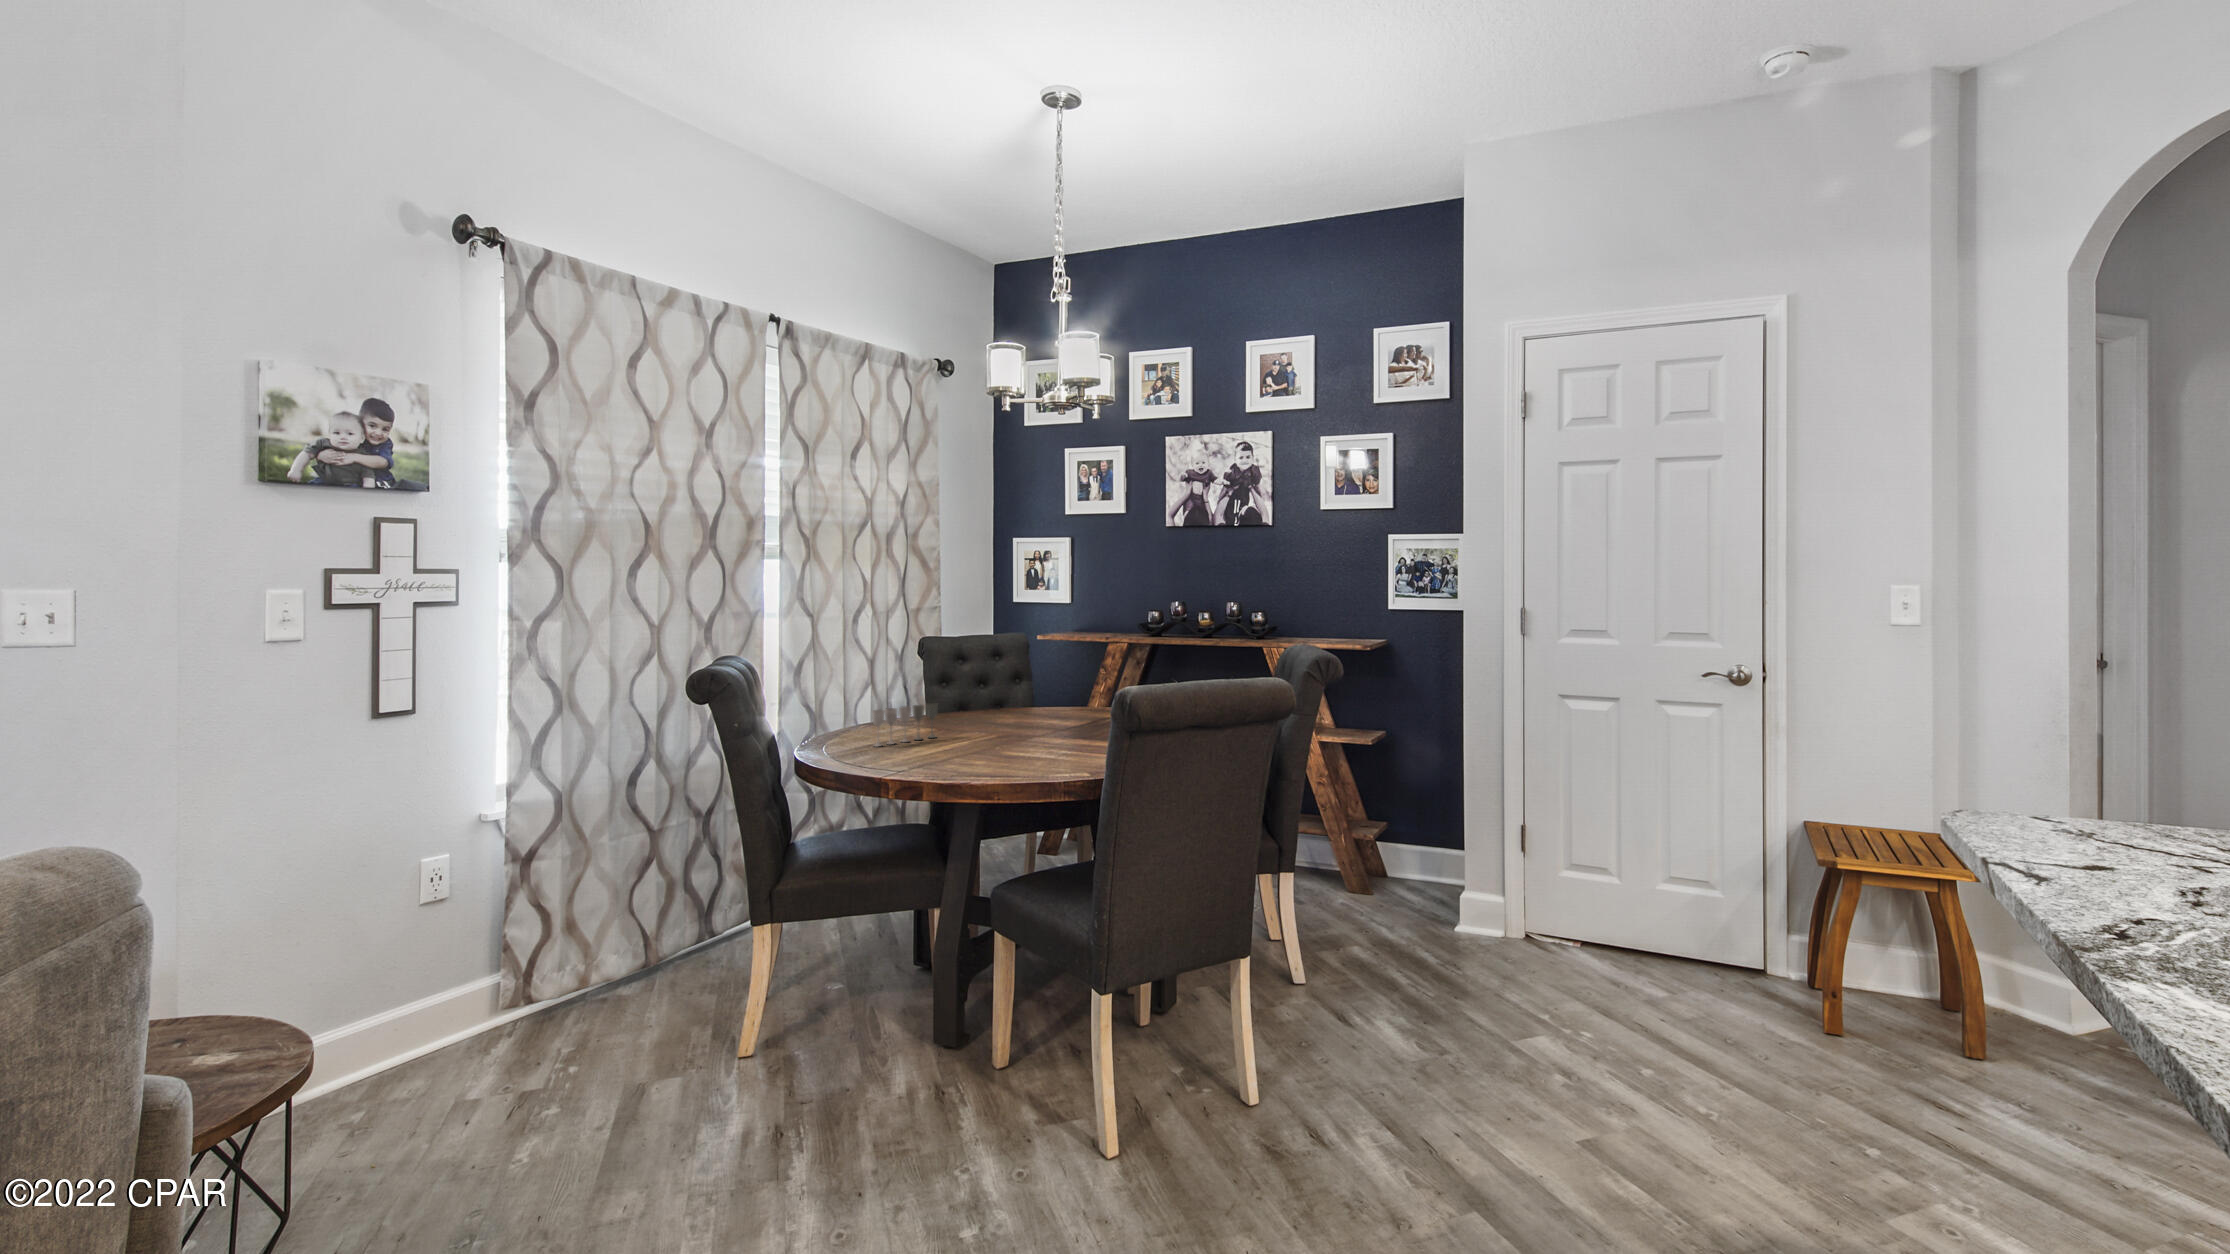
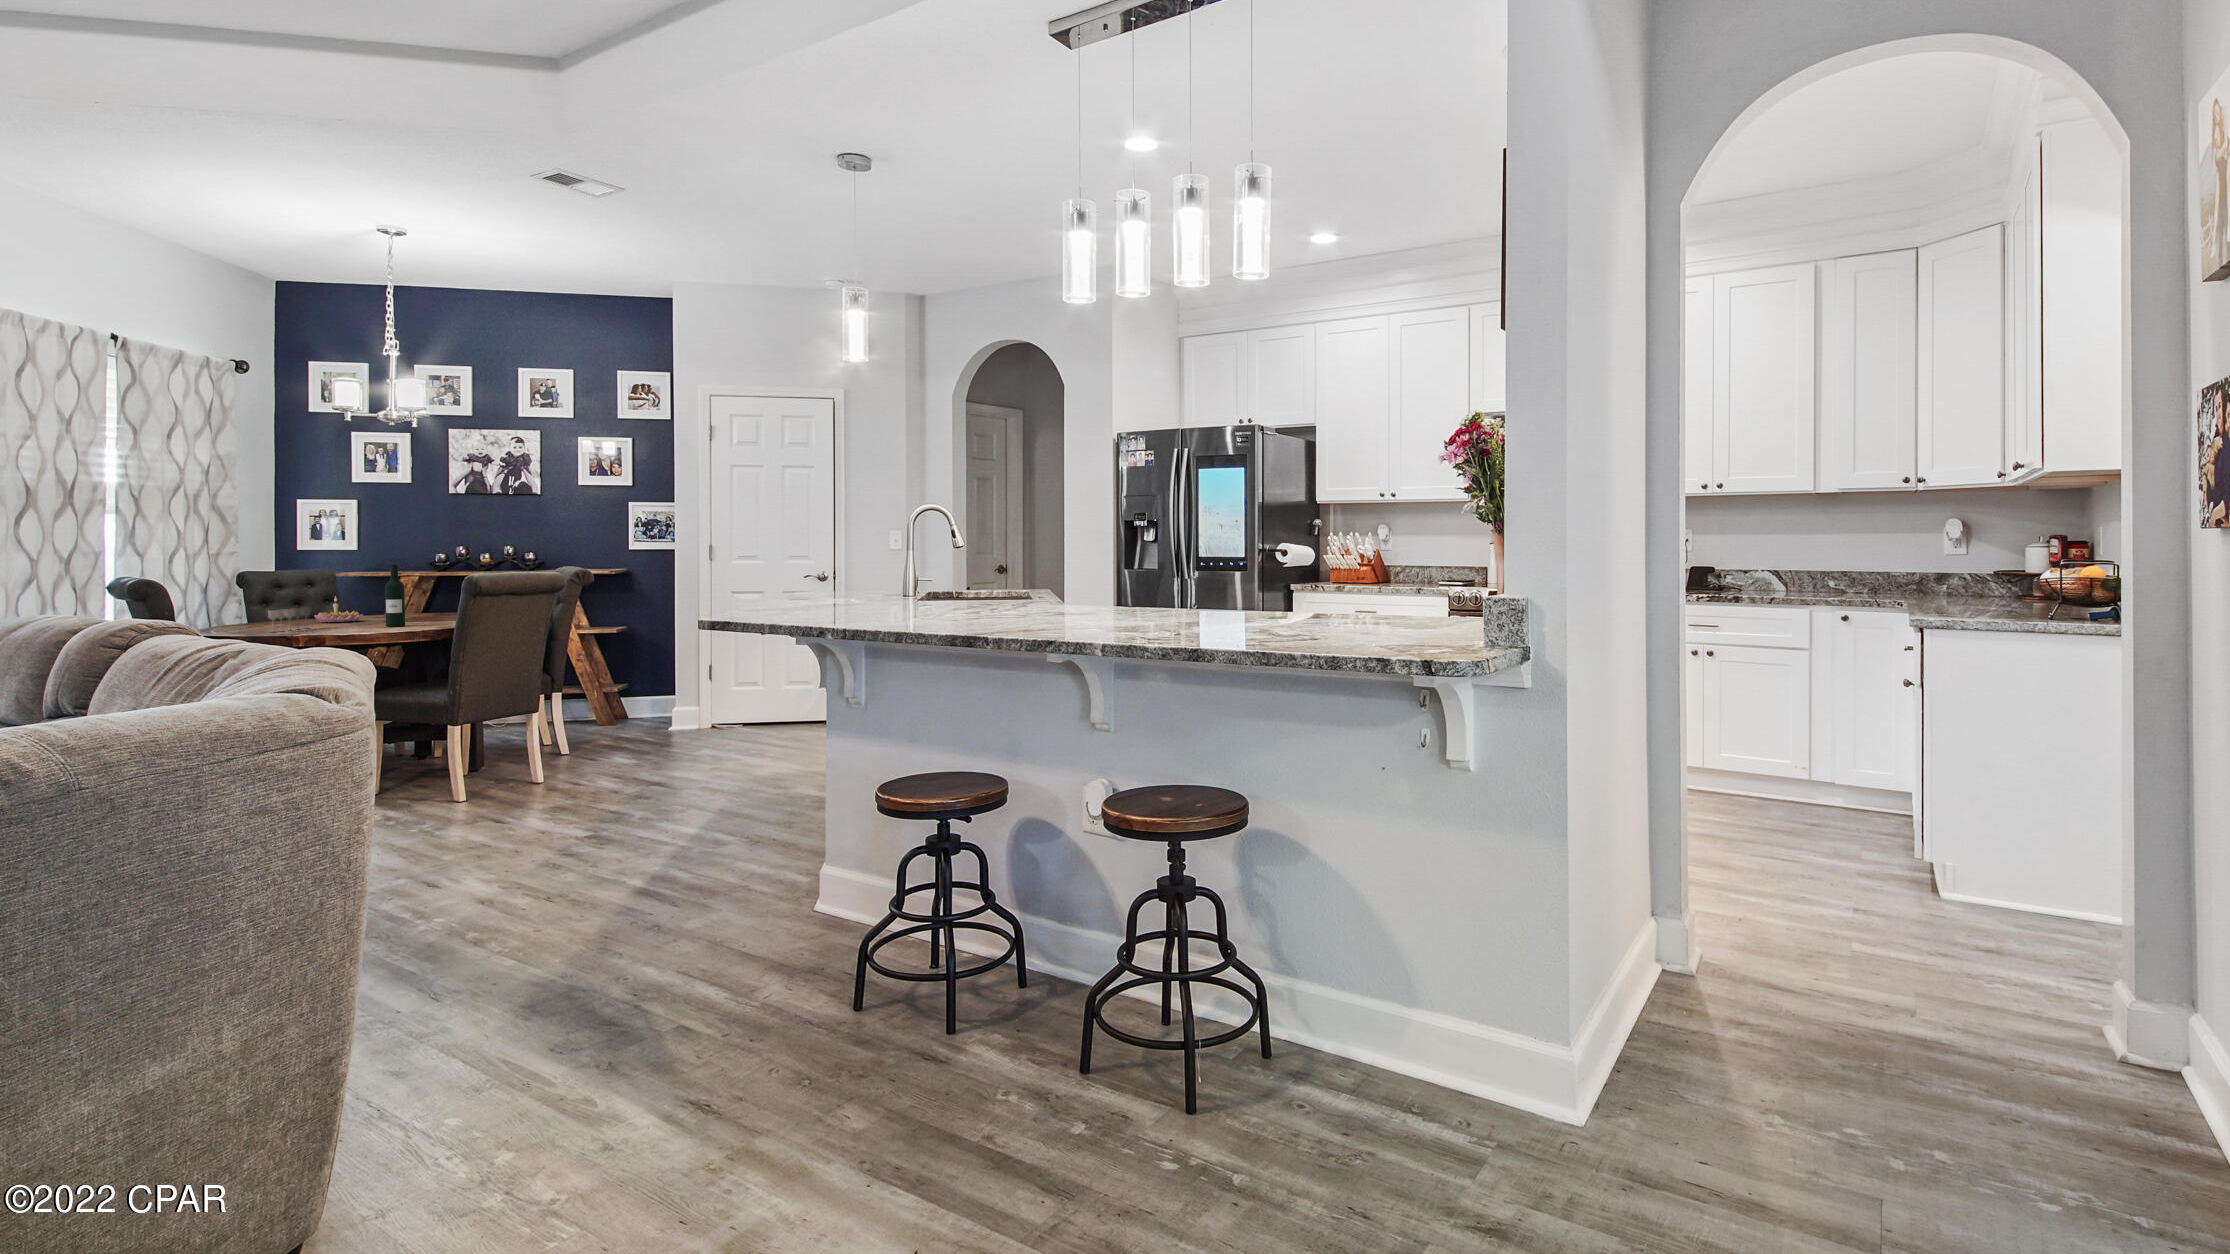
wine bottle: none [1031,636,1057,741] -> present [385,565,405,627]
candle holder: none [966,679,1027,721] -> present [314,596,363,623]

